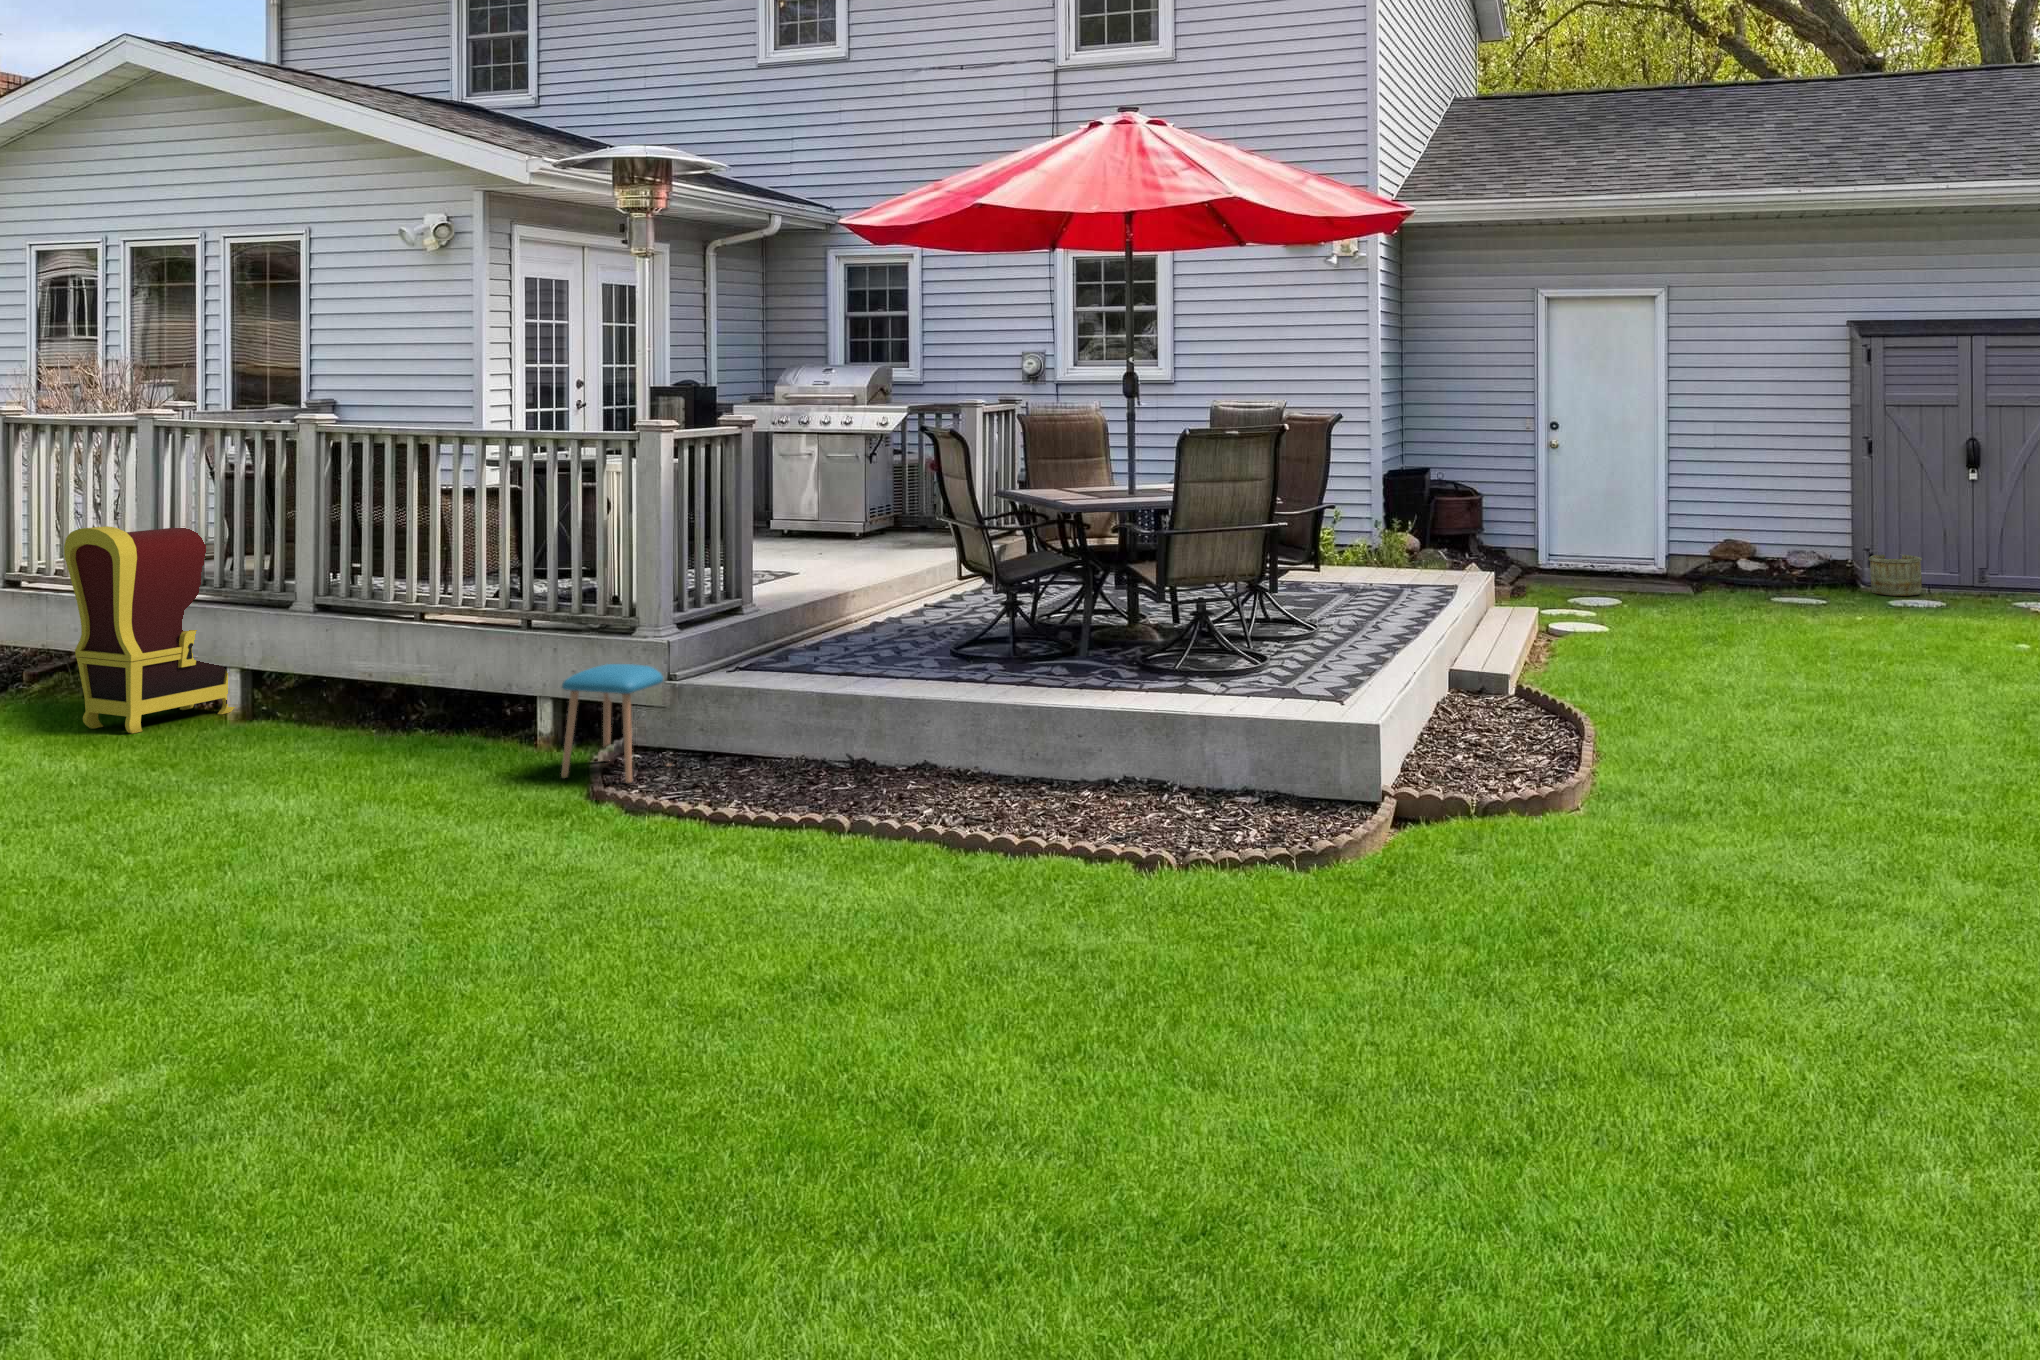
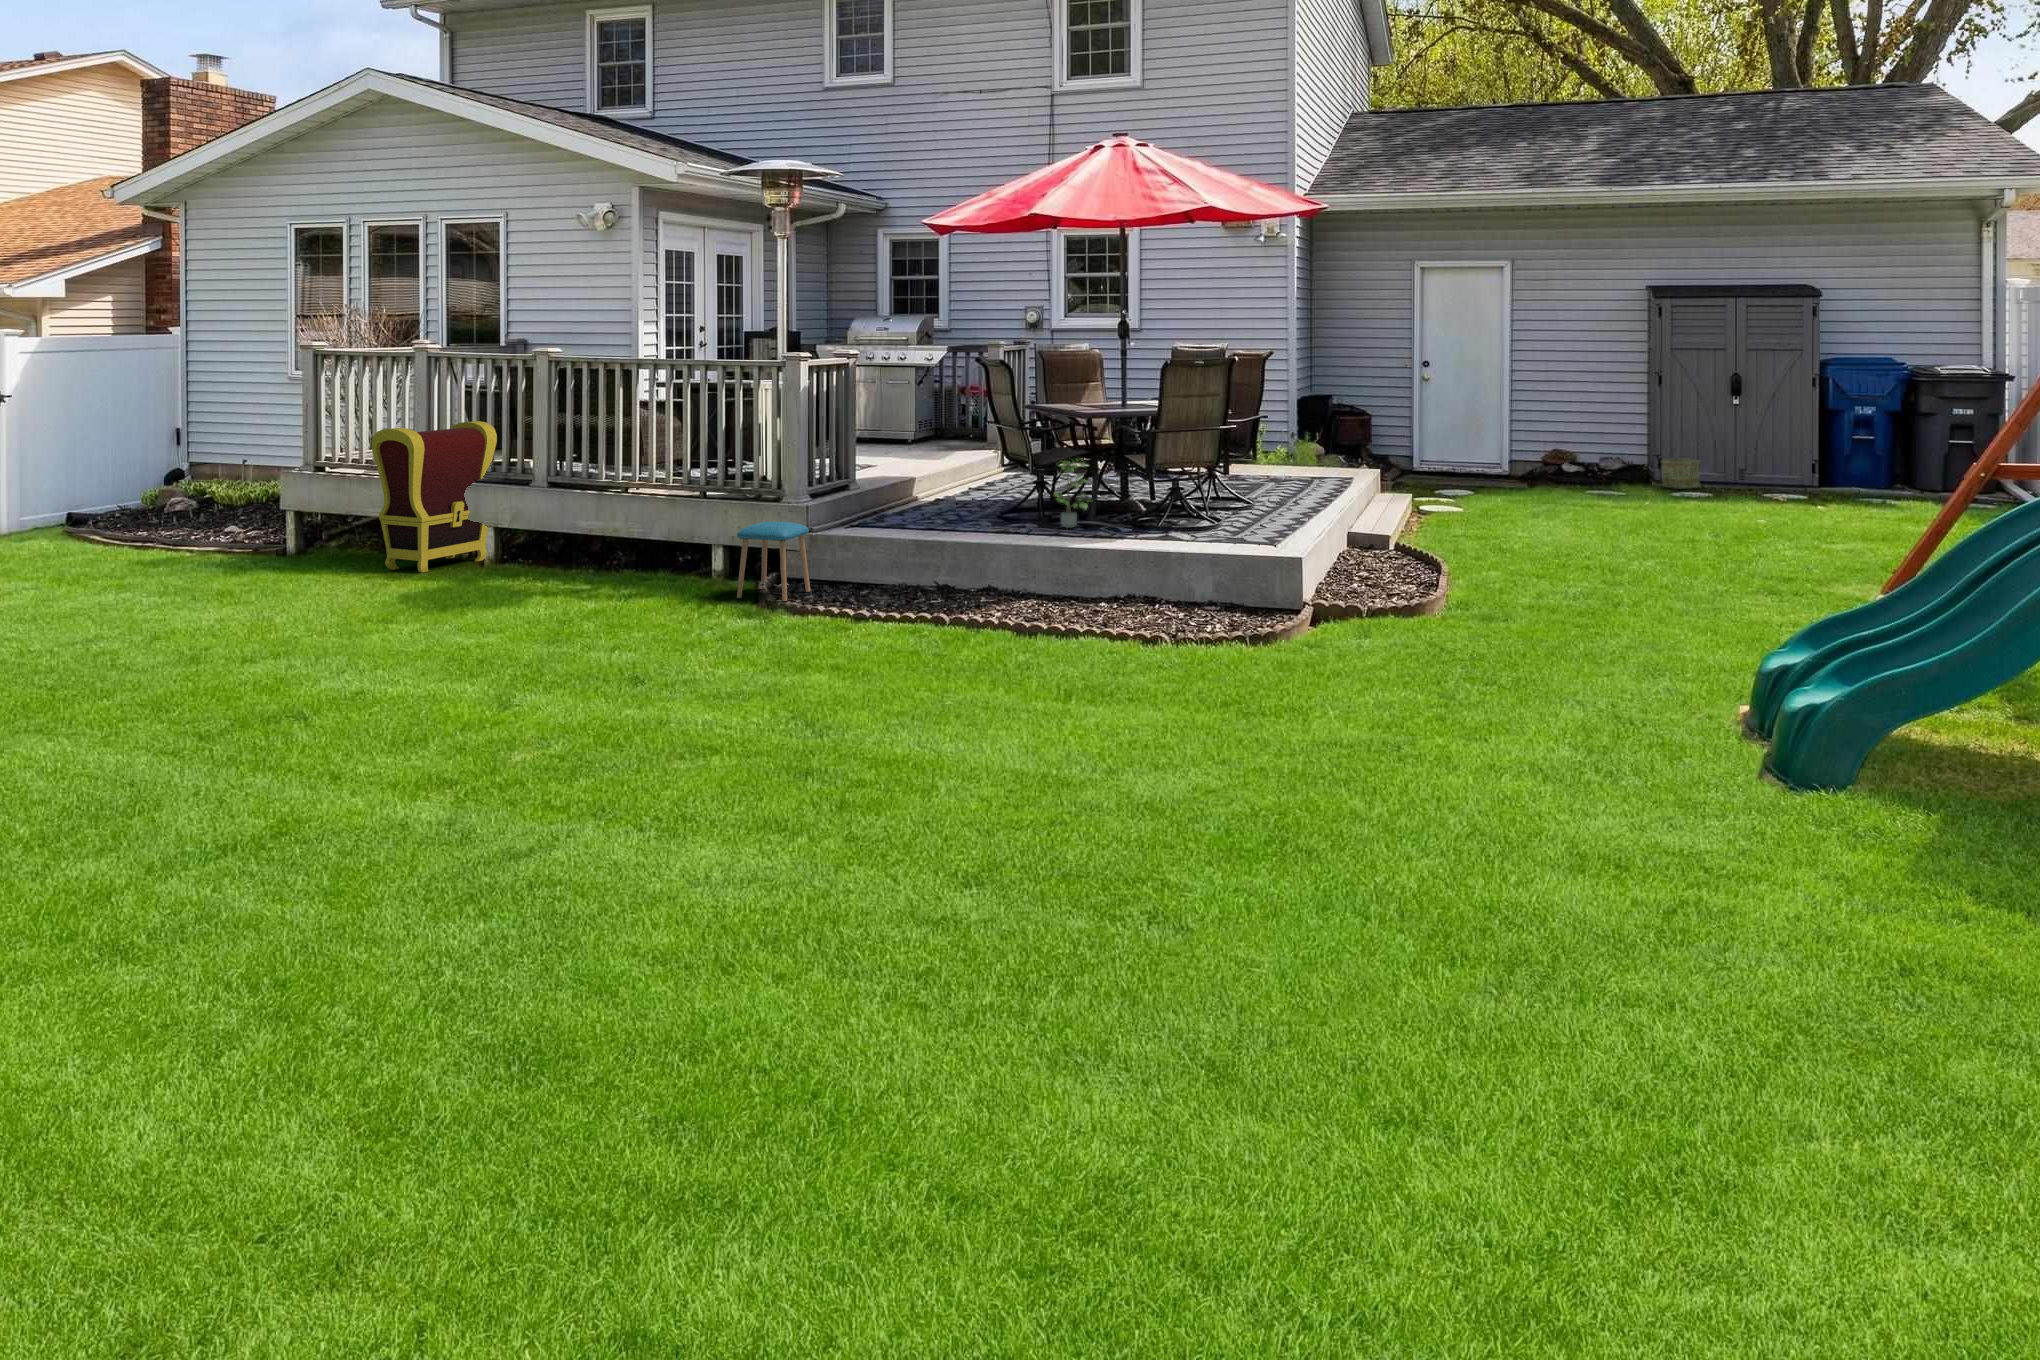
potted plant: none [1024,567,1085,671] -> present [1055,459,1088,528]

